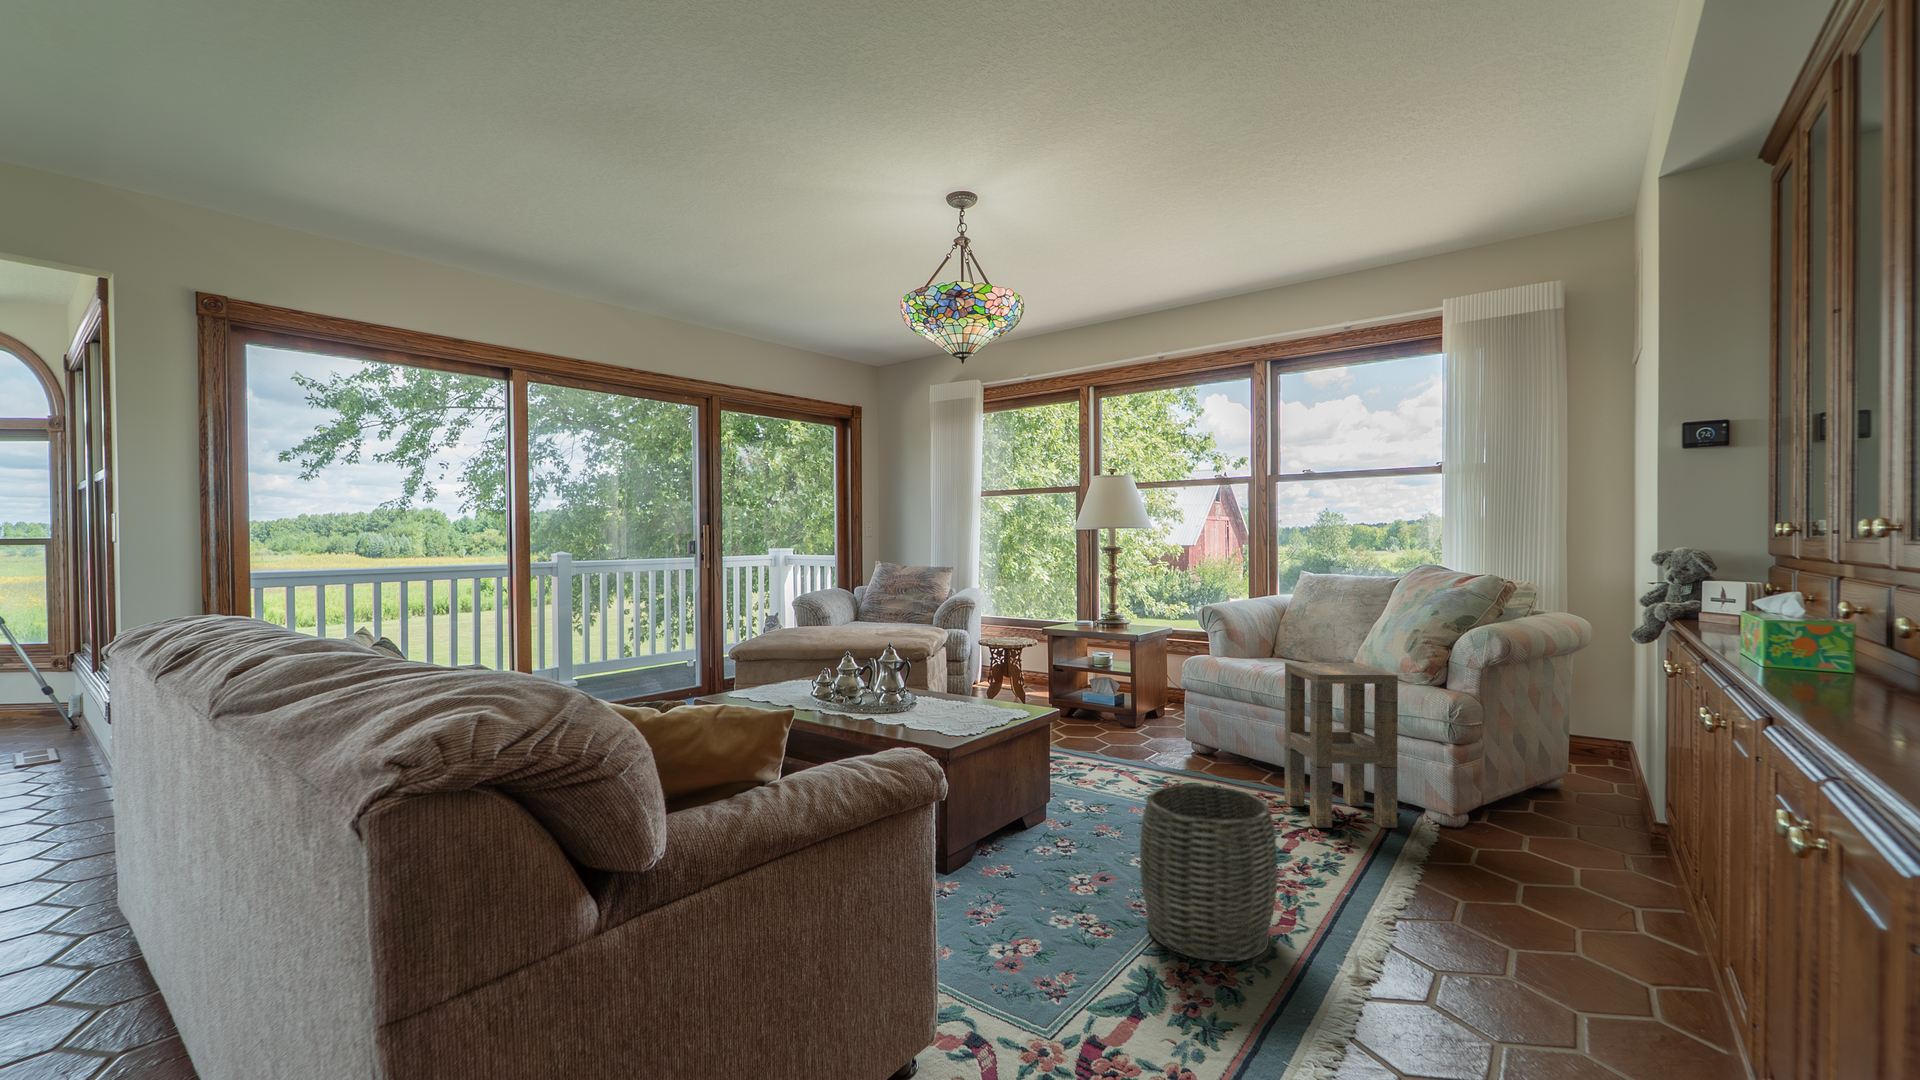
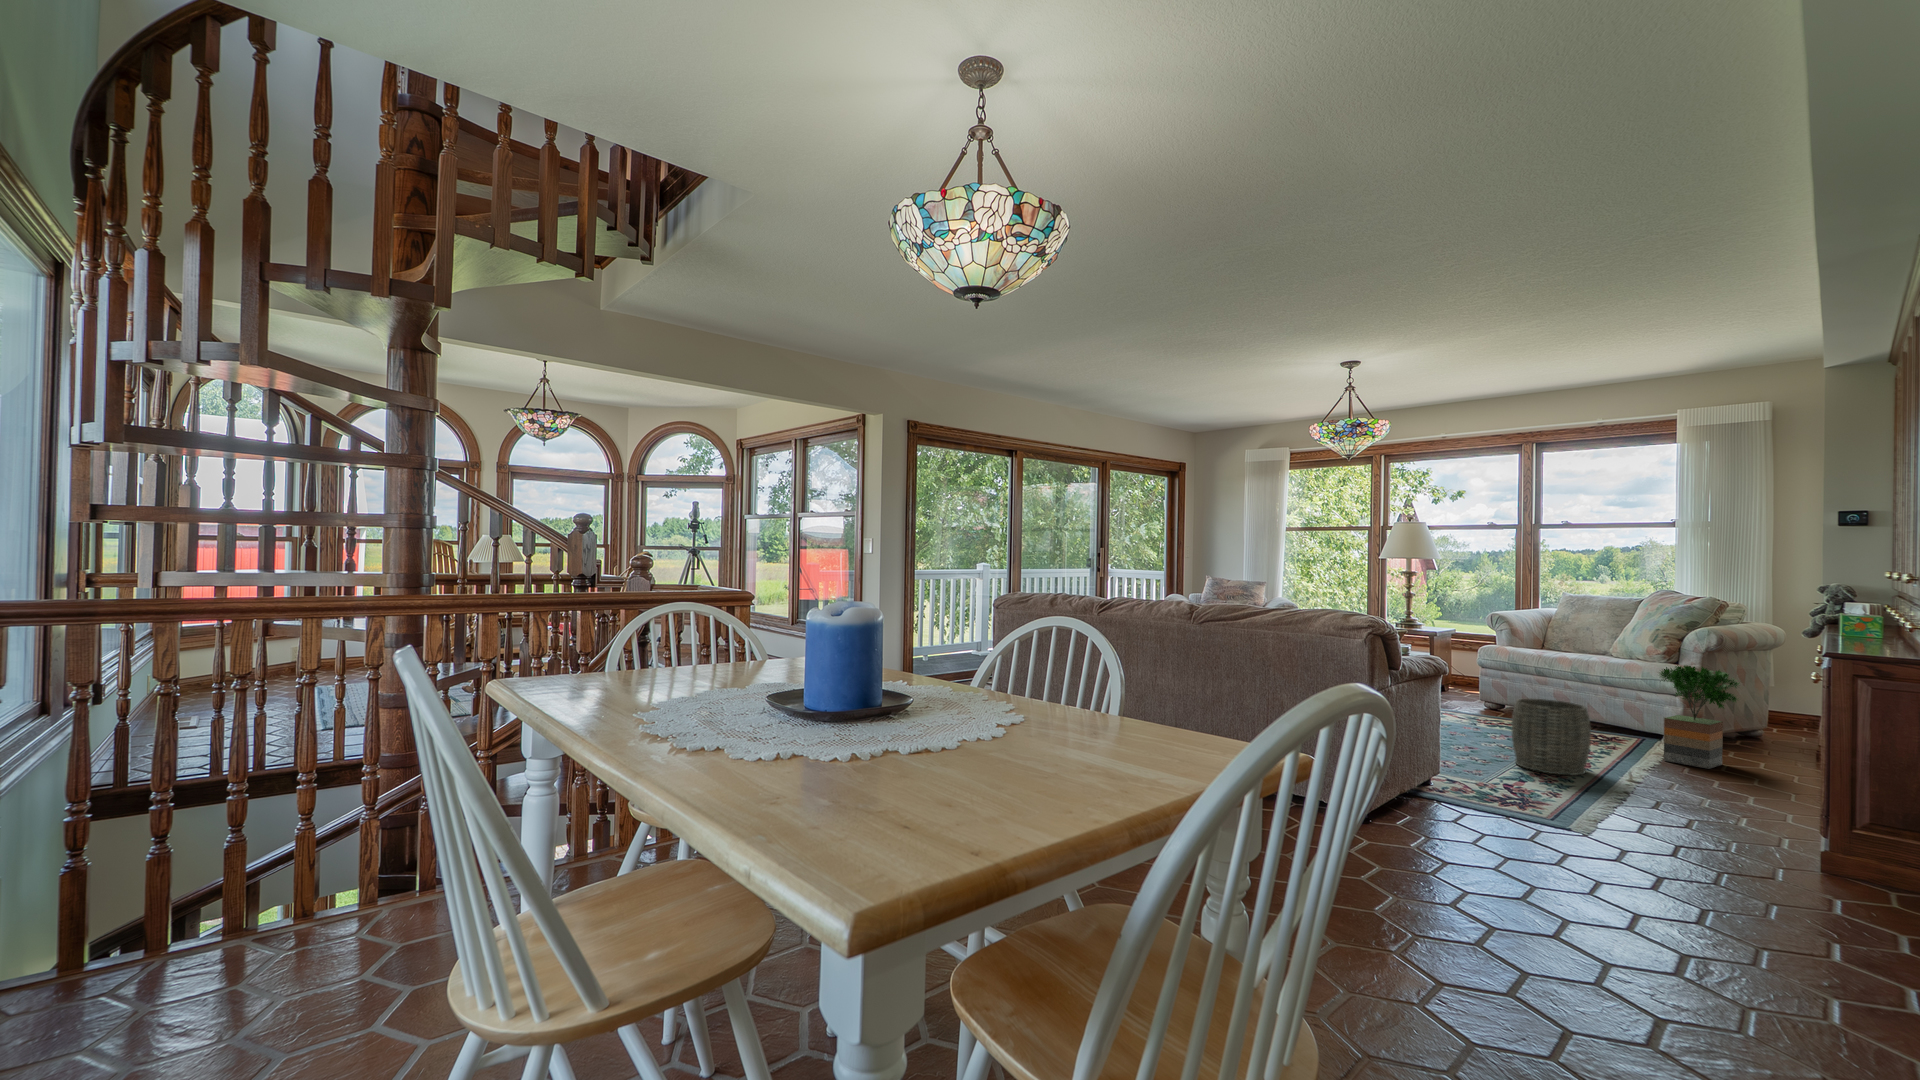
side table: present [1285,663,1398,828] -> none [1568,647,1648,743]
potted tree: none [1406,700,1546,905] -> present [1660,665,1740,769]

